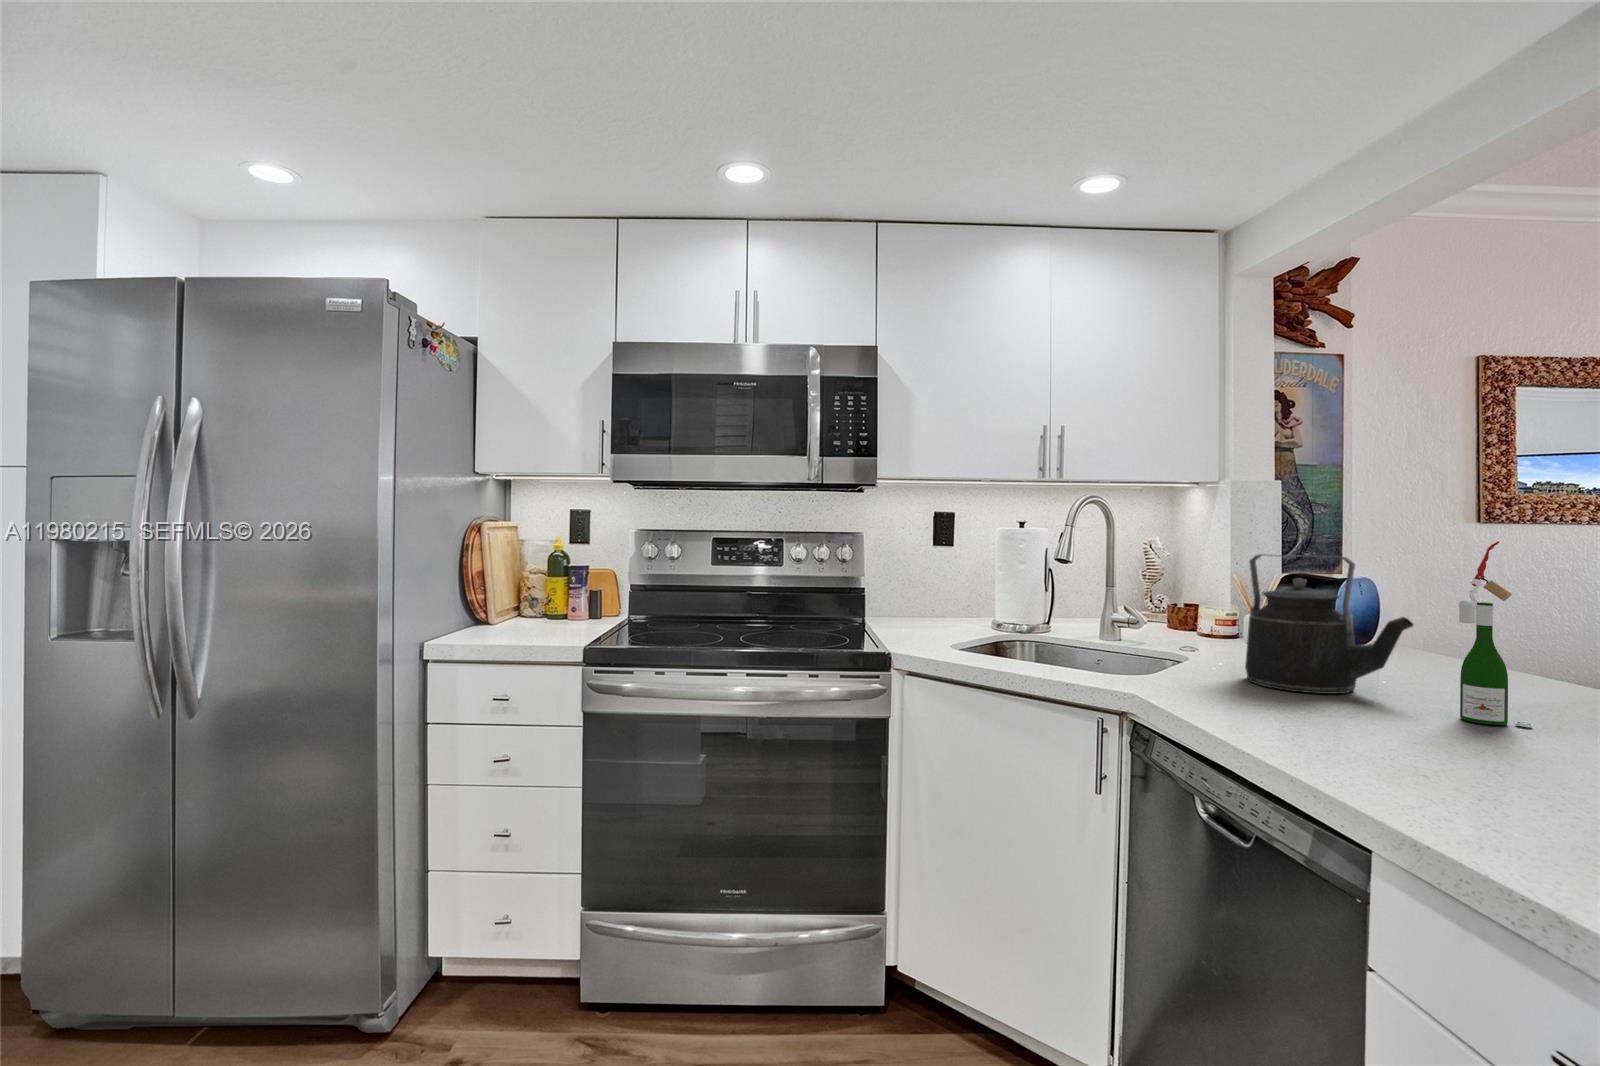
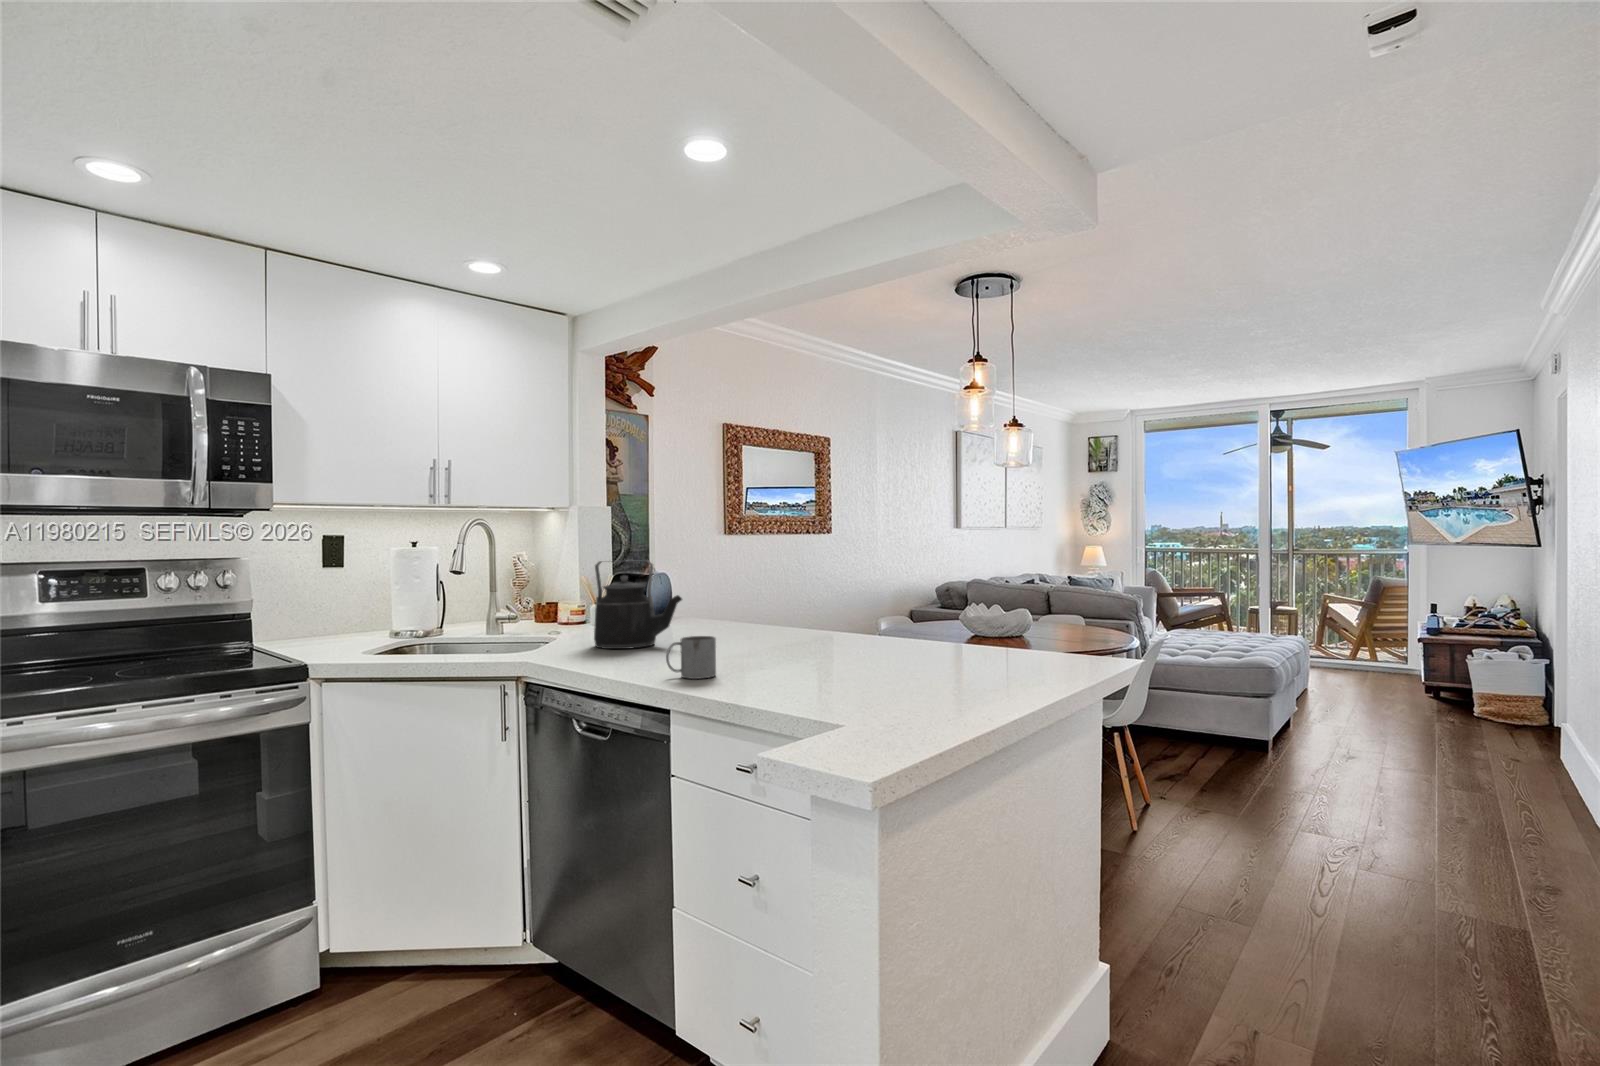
wine bottle: present [1459,541,1533,727] -> none [702,548,733,650]
mug: none [1389,708,1517,802] -> present [666,636,716,679]

